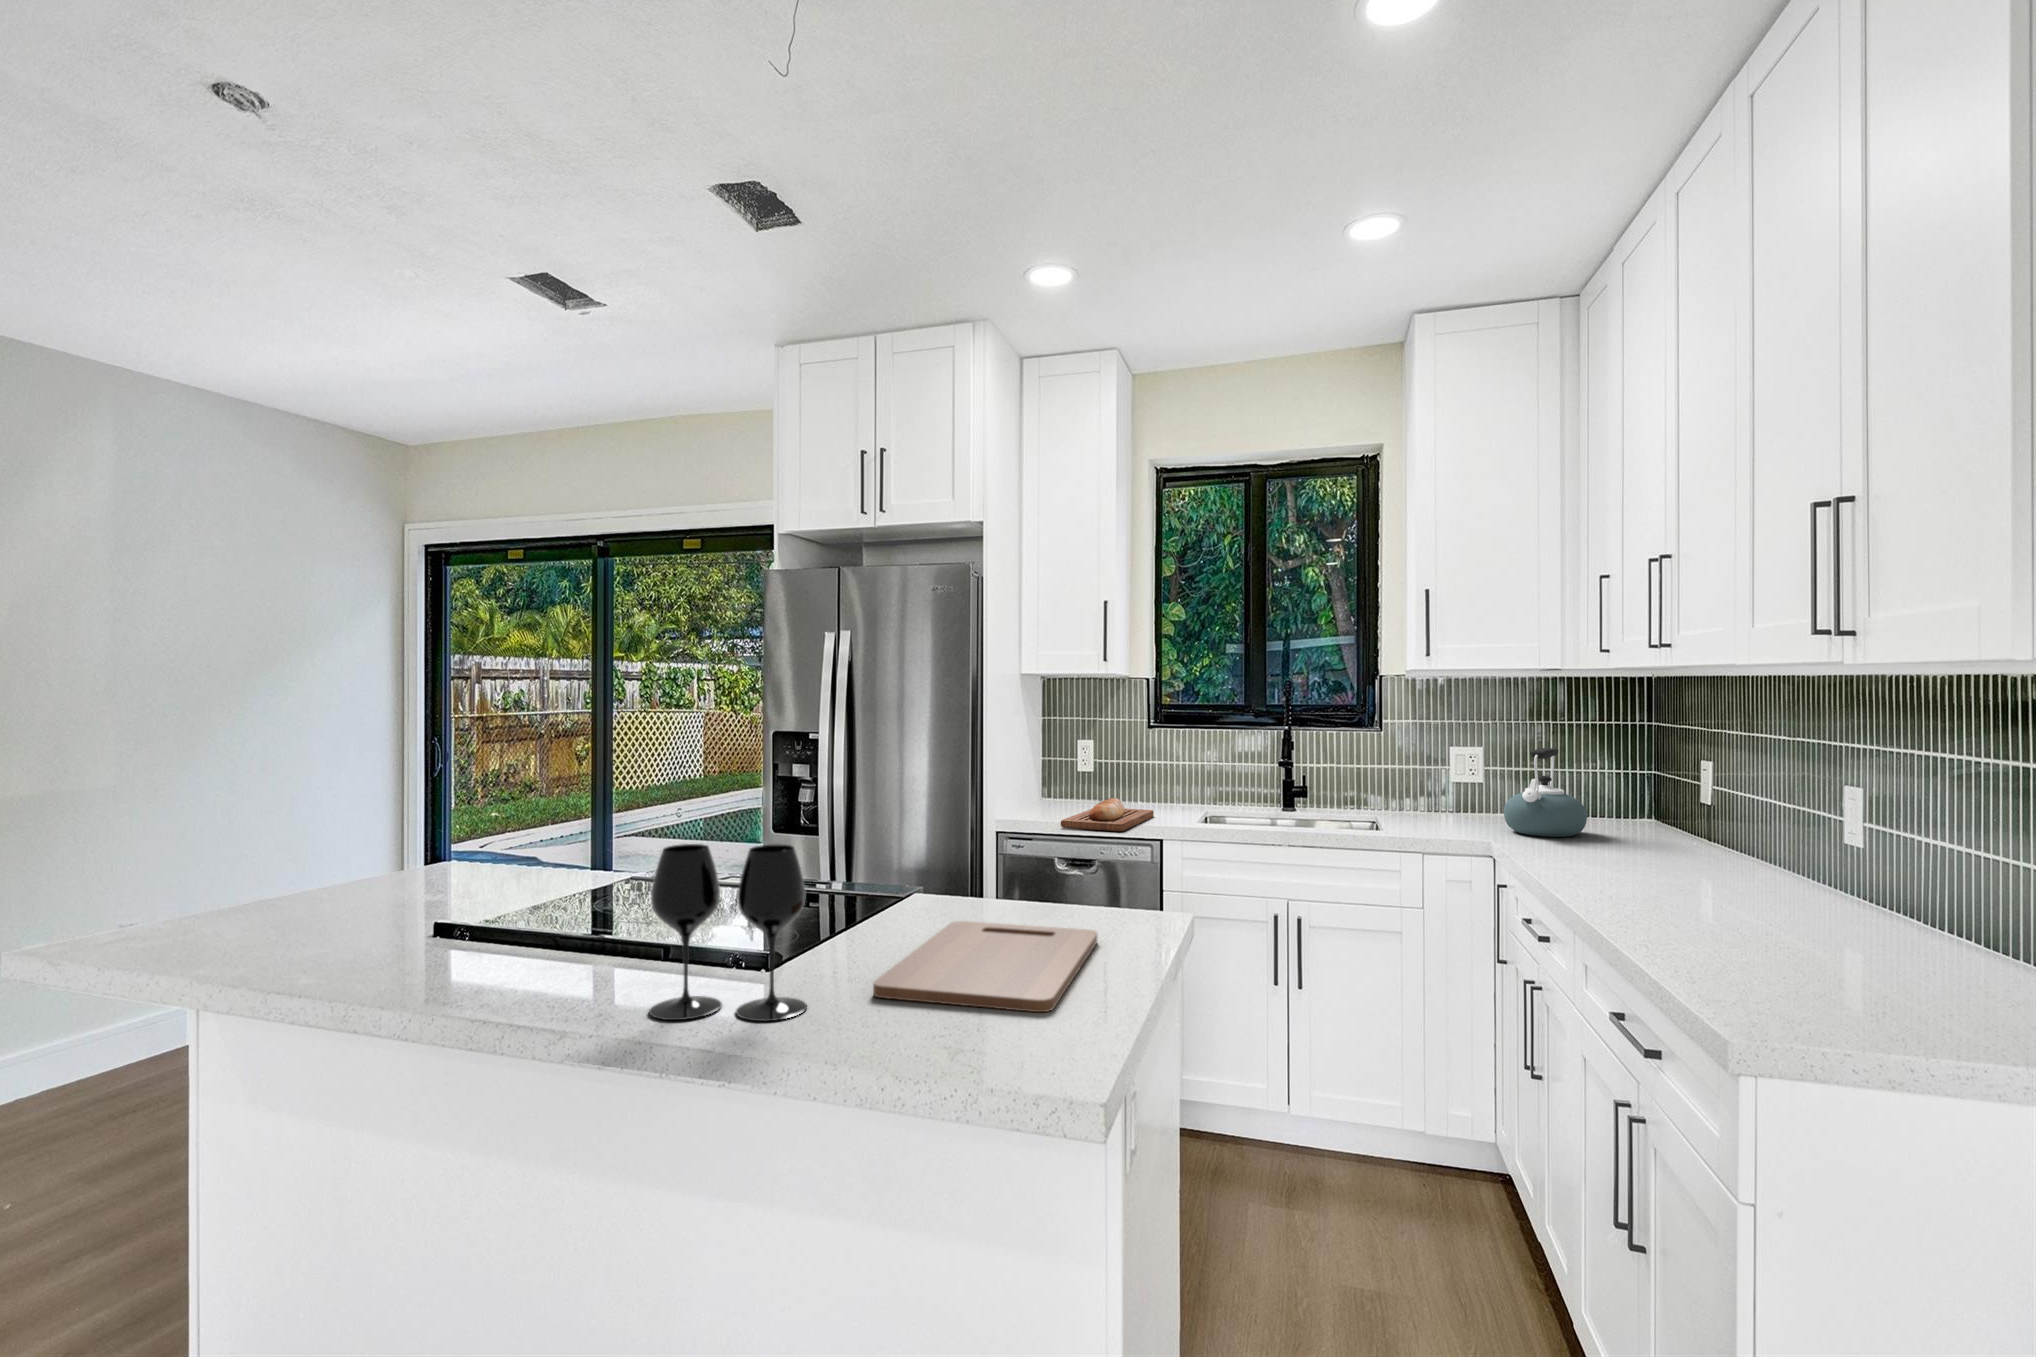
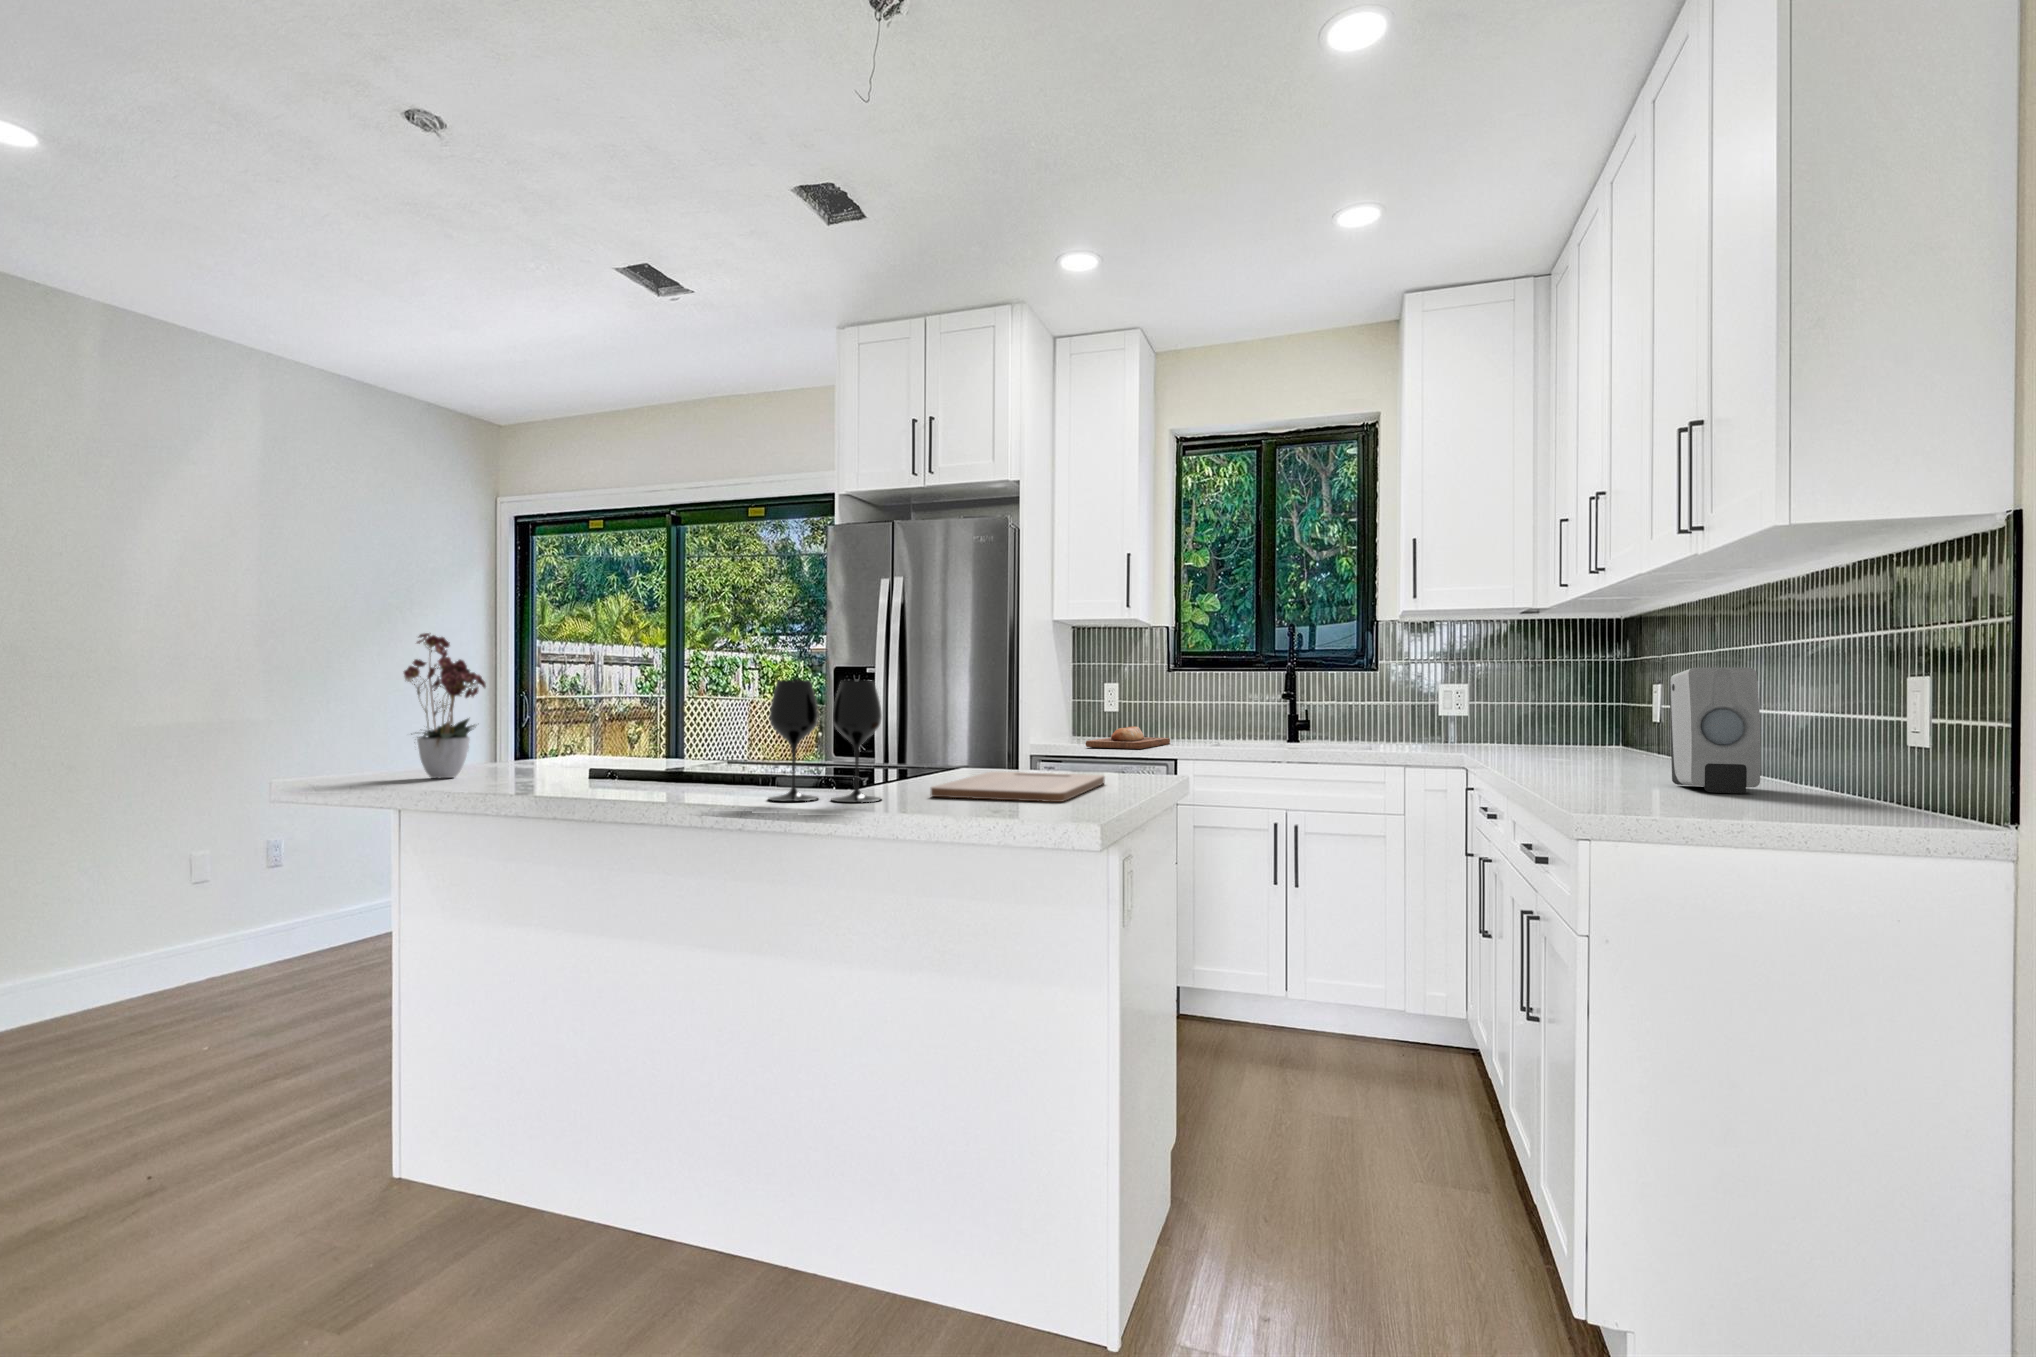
flower arrangement: none [182,740,314,939] -> present [404,633,486,778]
kettle: present [1504,748,1587,837] -> none [1480,675,1552,752]
soap dispenser: none [1787,798,1925,962] -> present [1670,667,1760,793]

